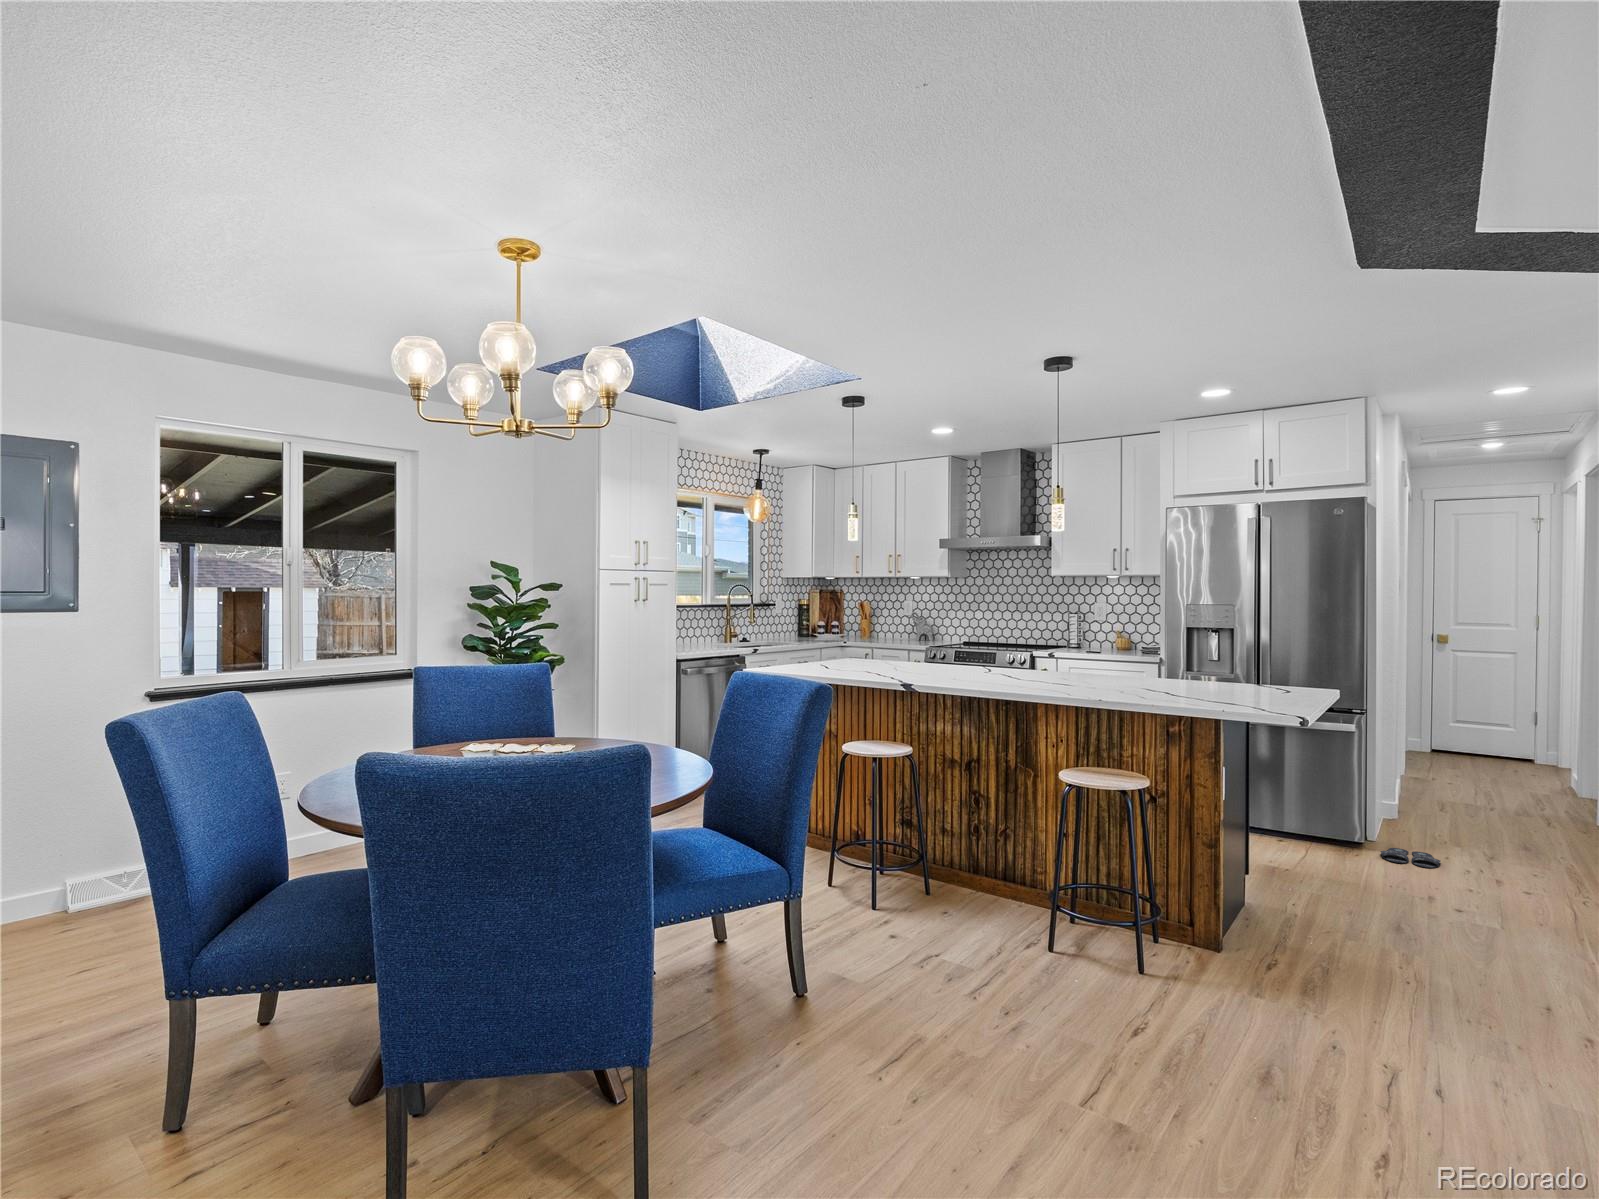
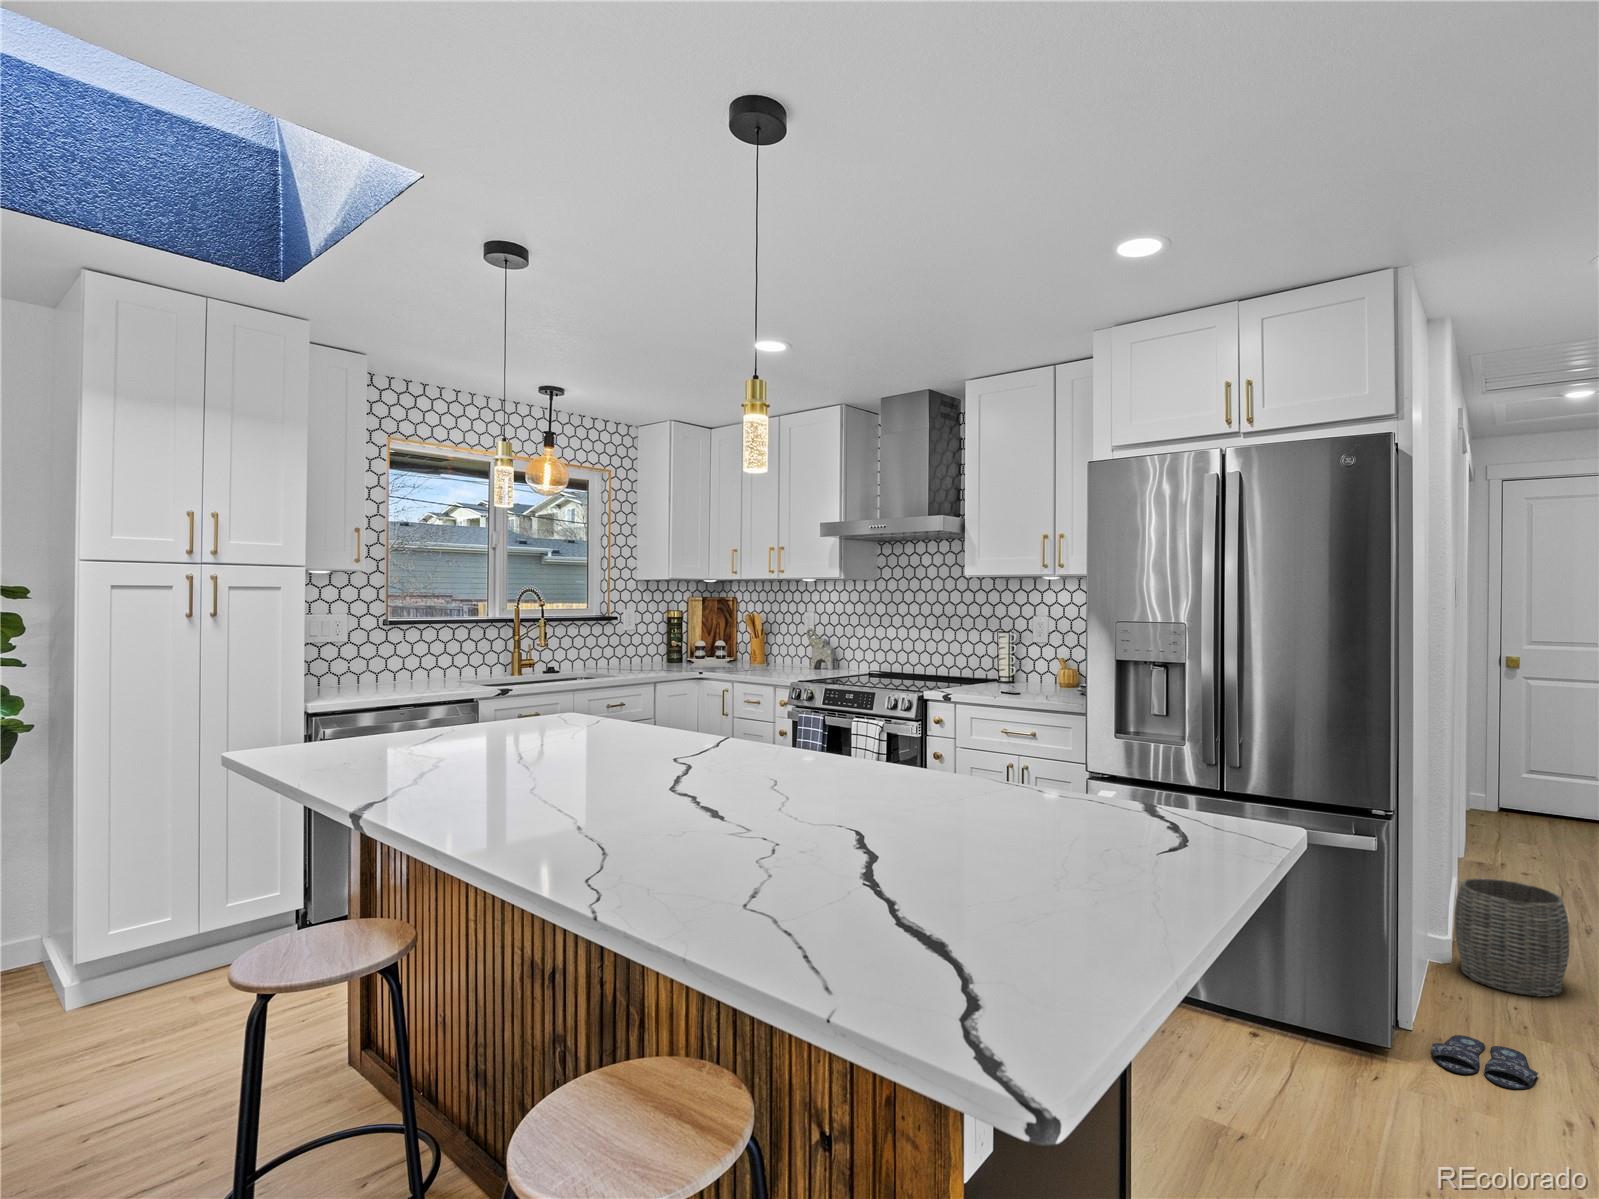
woven basket: none [1378,764,1446,830] -> present [1455,878,1569,997]

